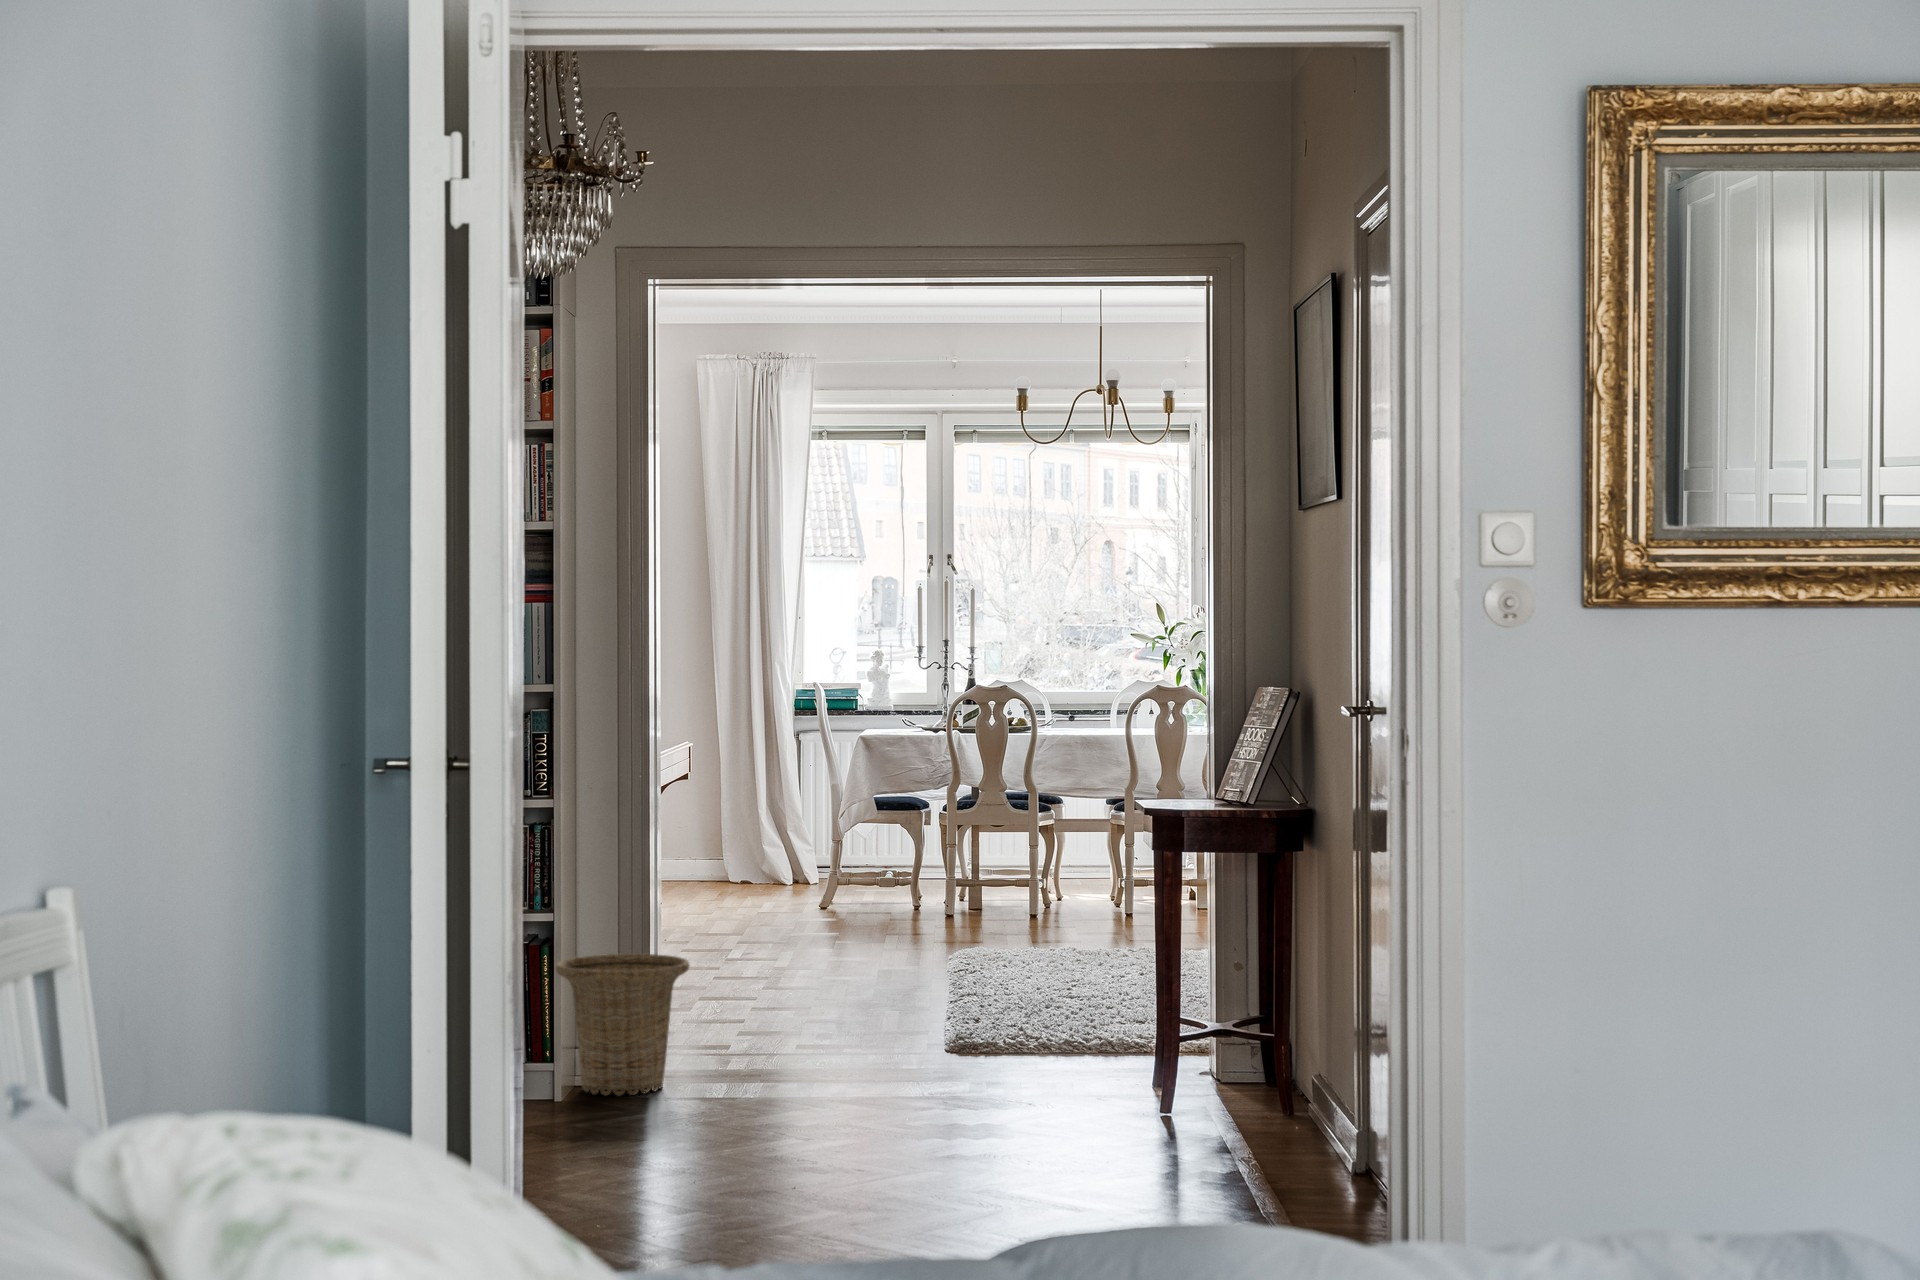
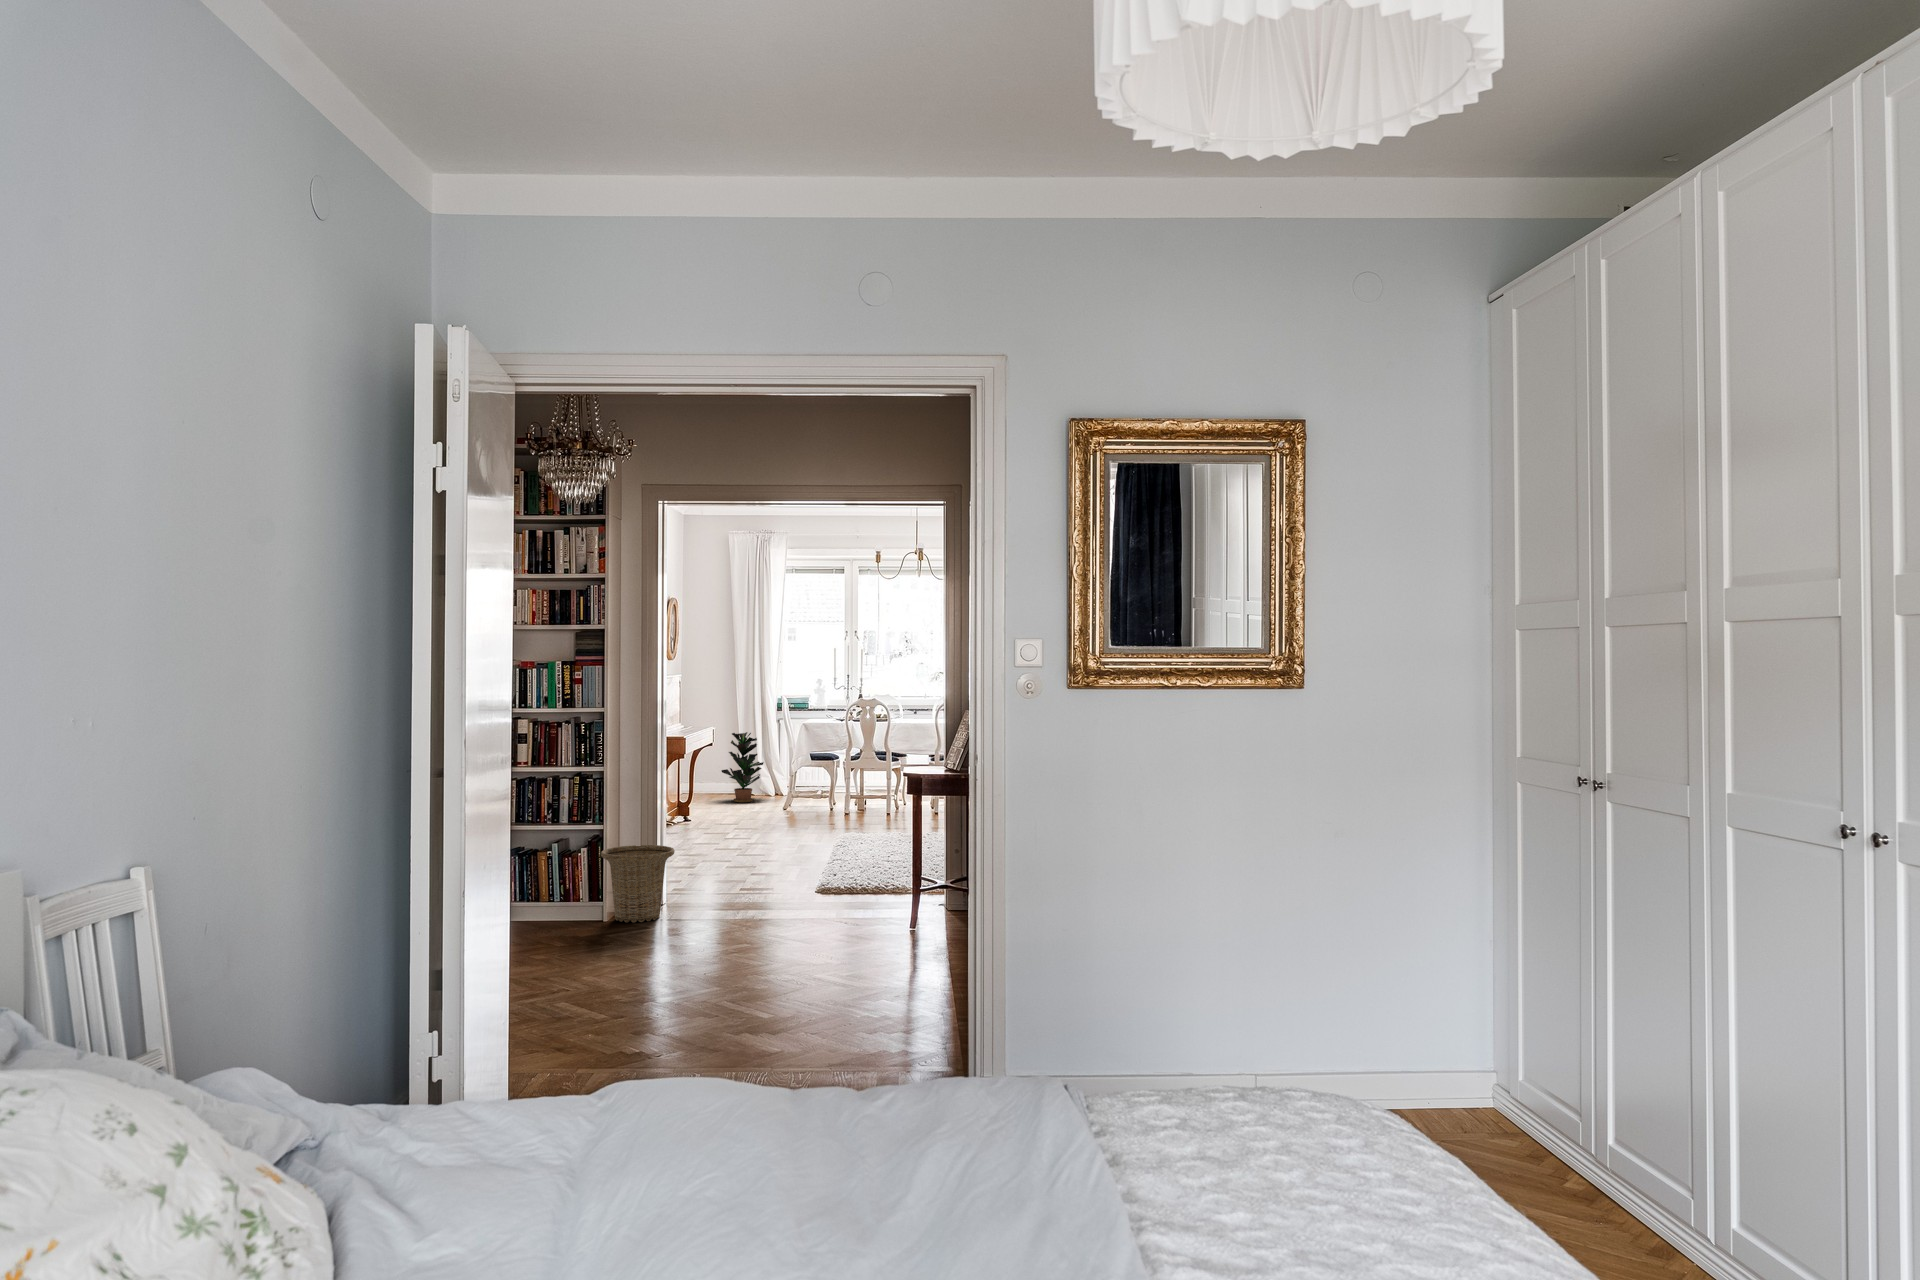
potted plant: none [699,768,776,897] -> present [722,732,764,802]

